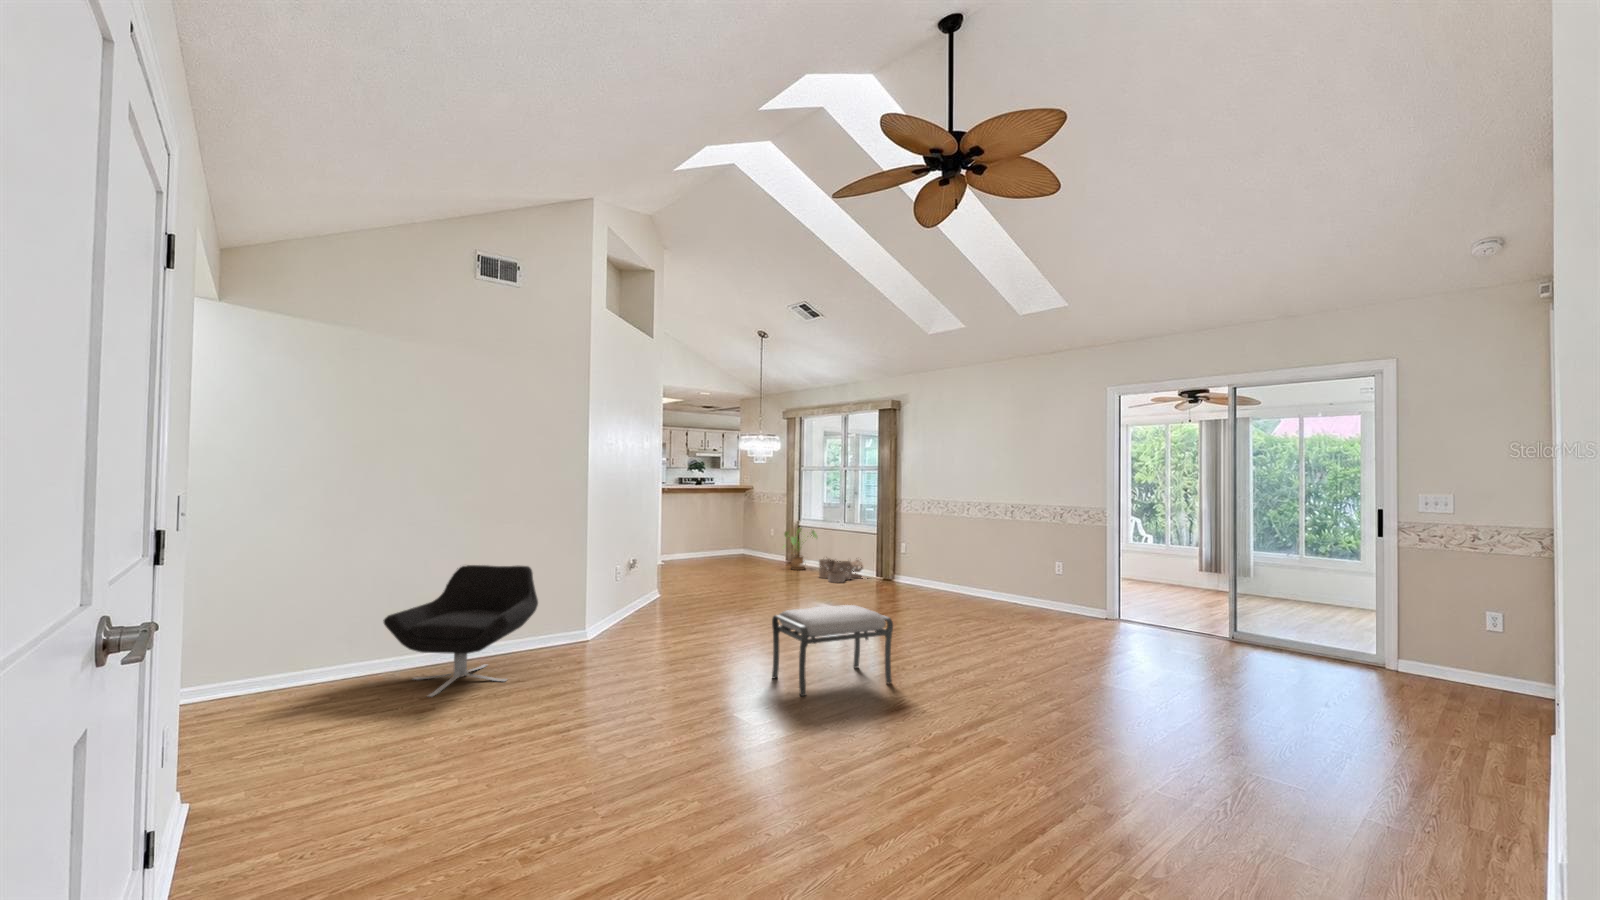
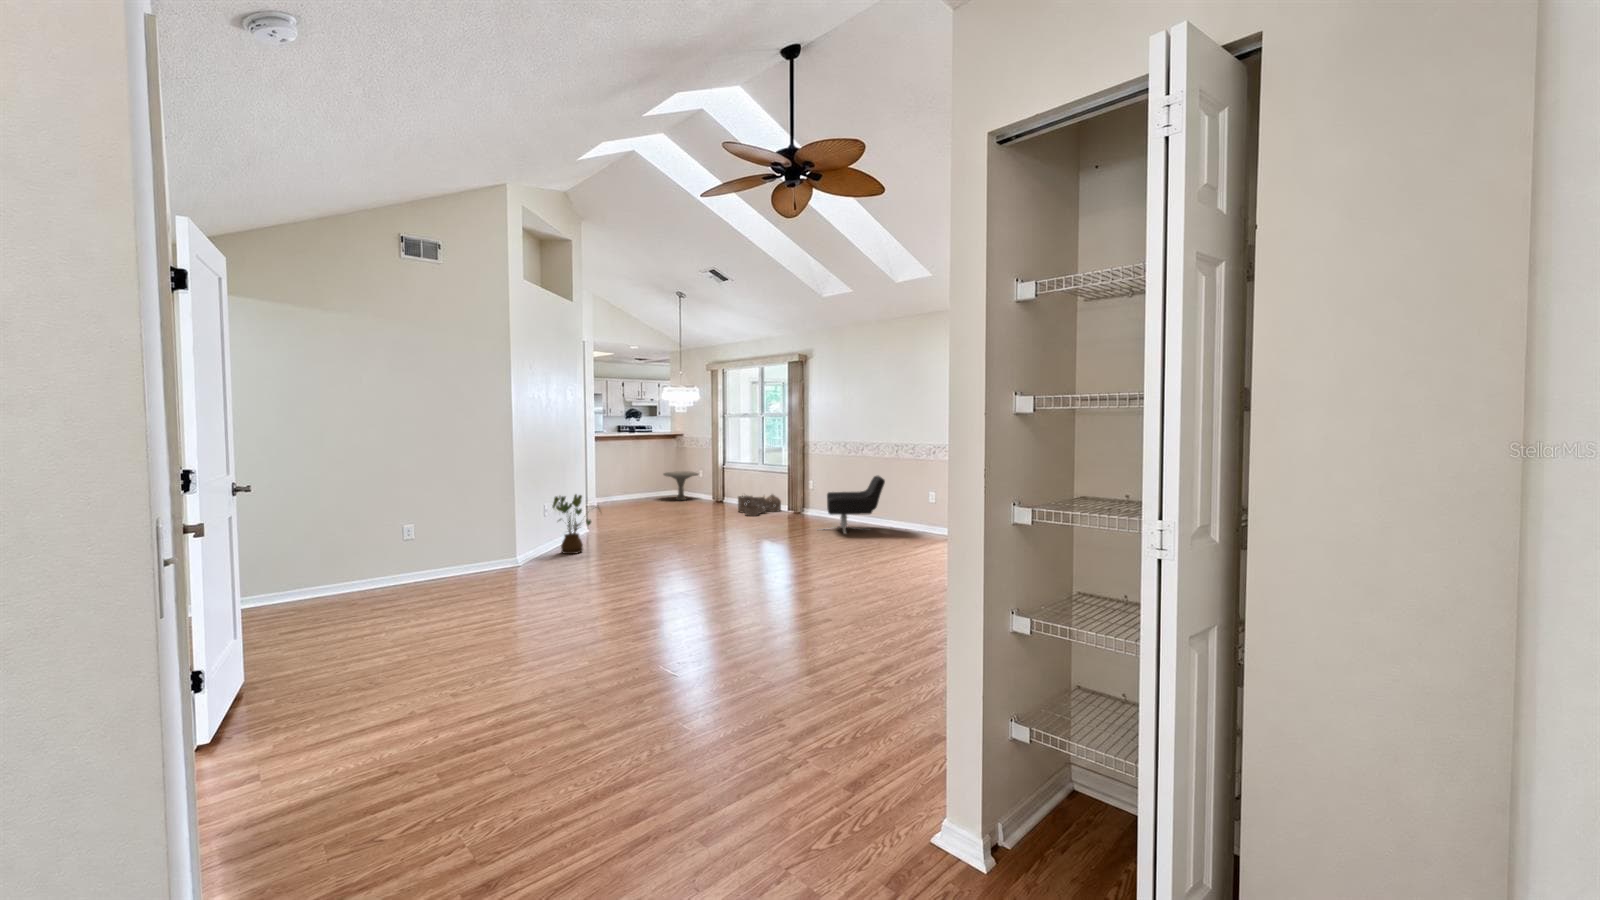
house plant: present [785,528,817,570] -> present [553,494,591,554]
side table: none [731,530,772,562] -> present [663,471,698,500]
lounge chair: present [383,565,538,697] -> present [827,476,885,534]
ottoman: present [772,605,893,696] -> none [669,532,767,604]

